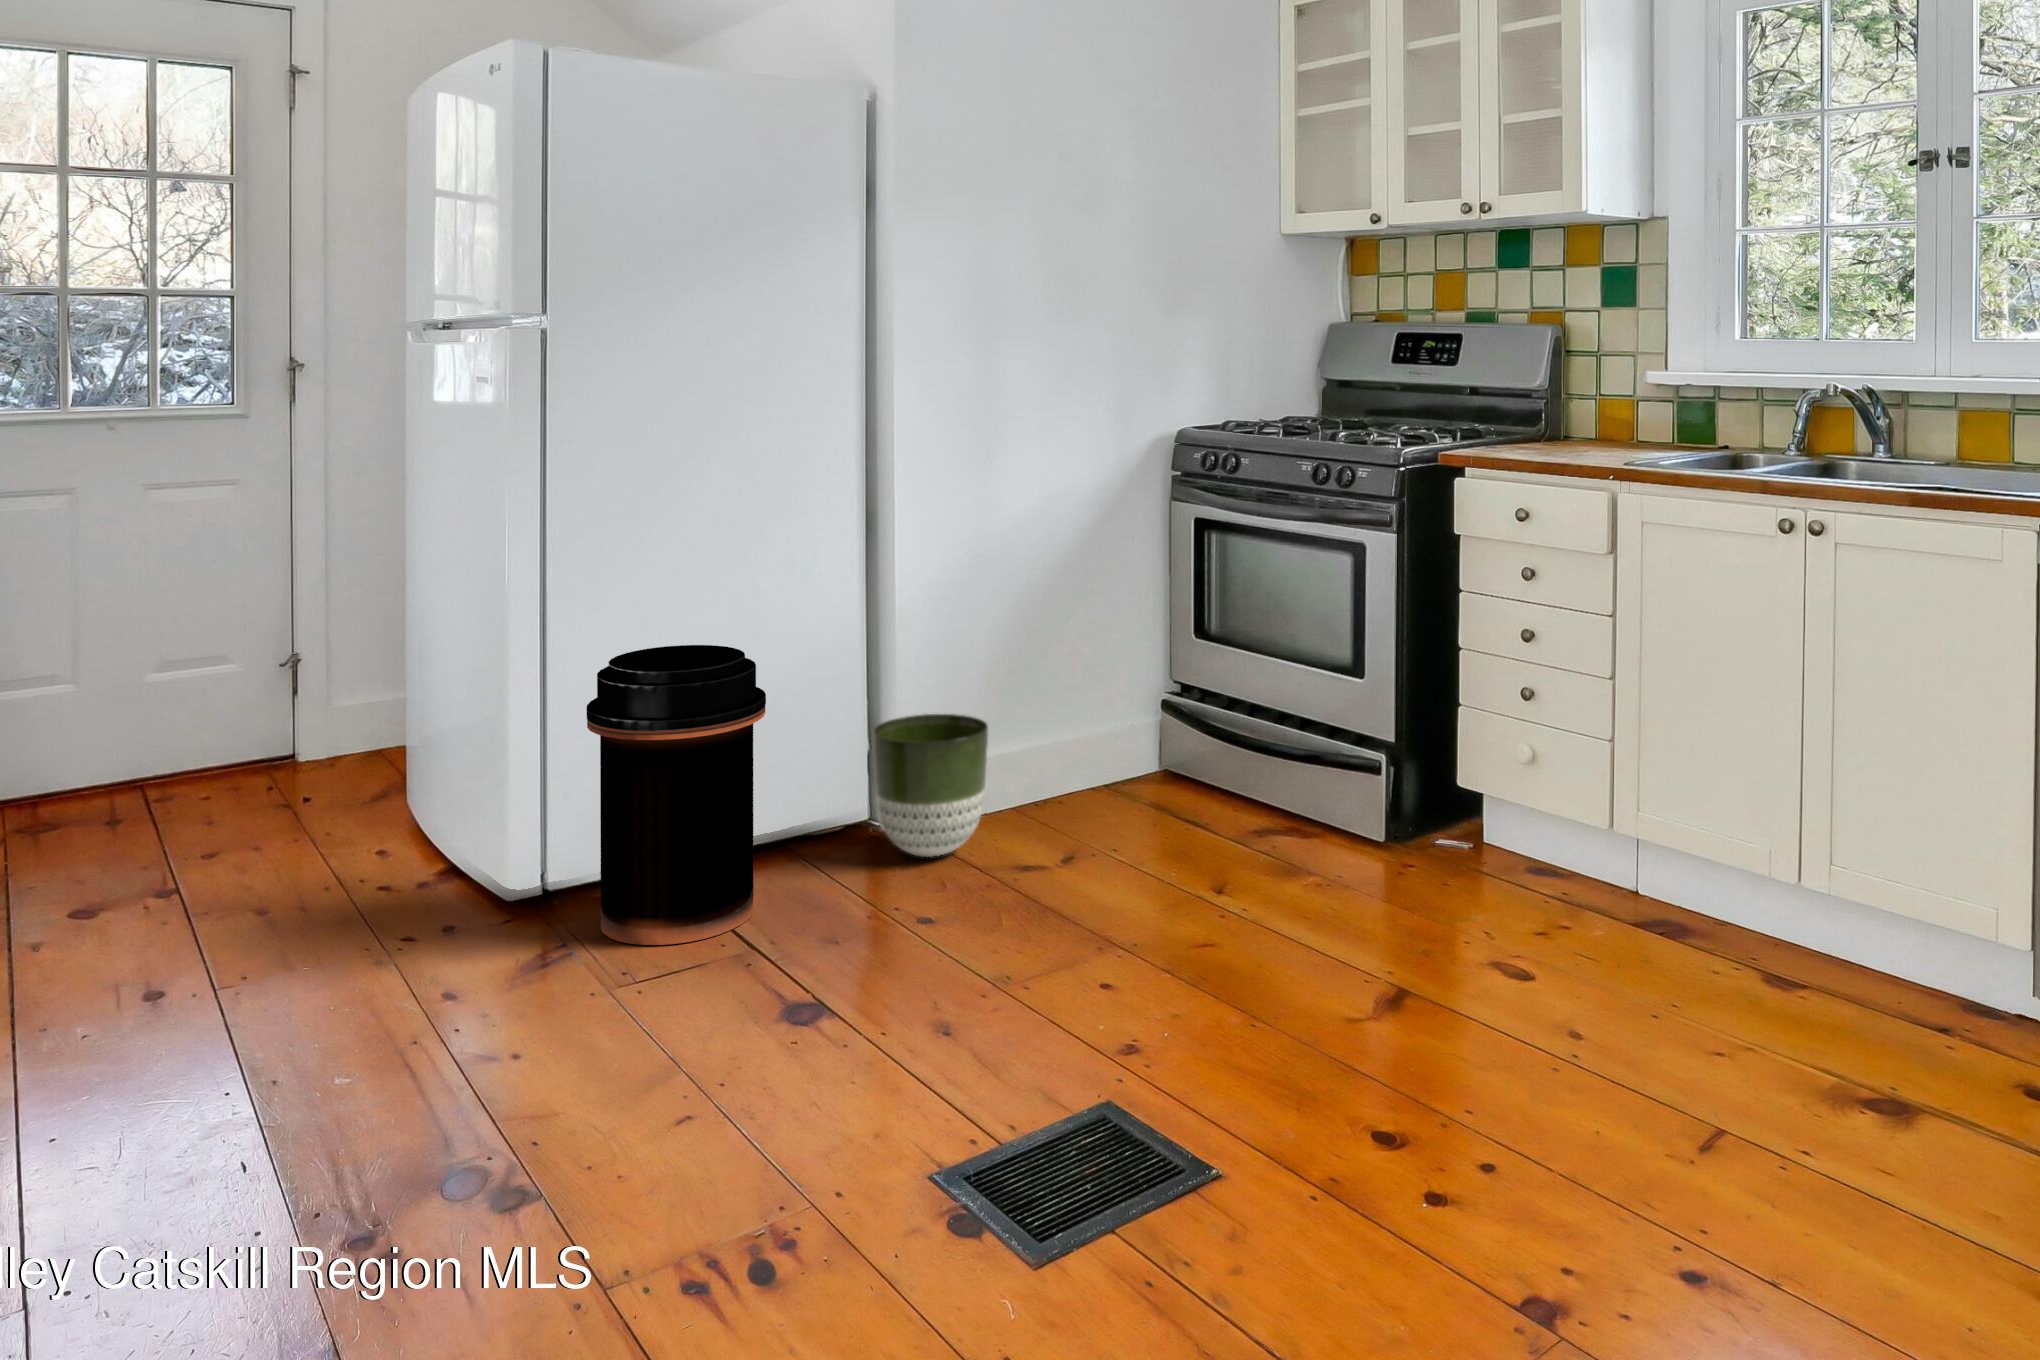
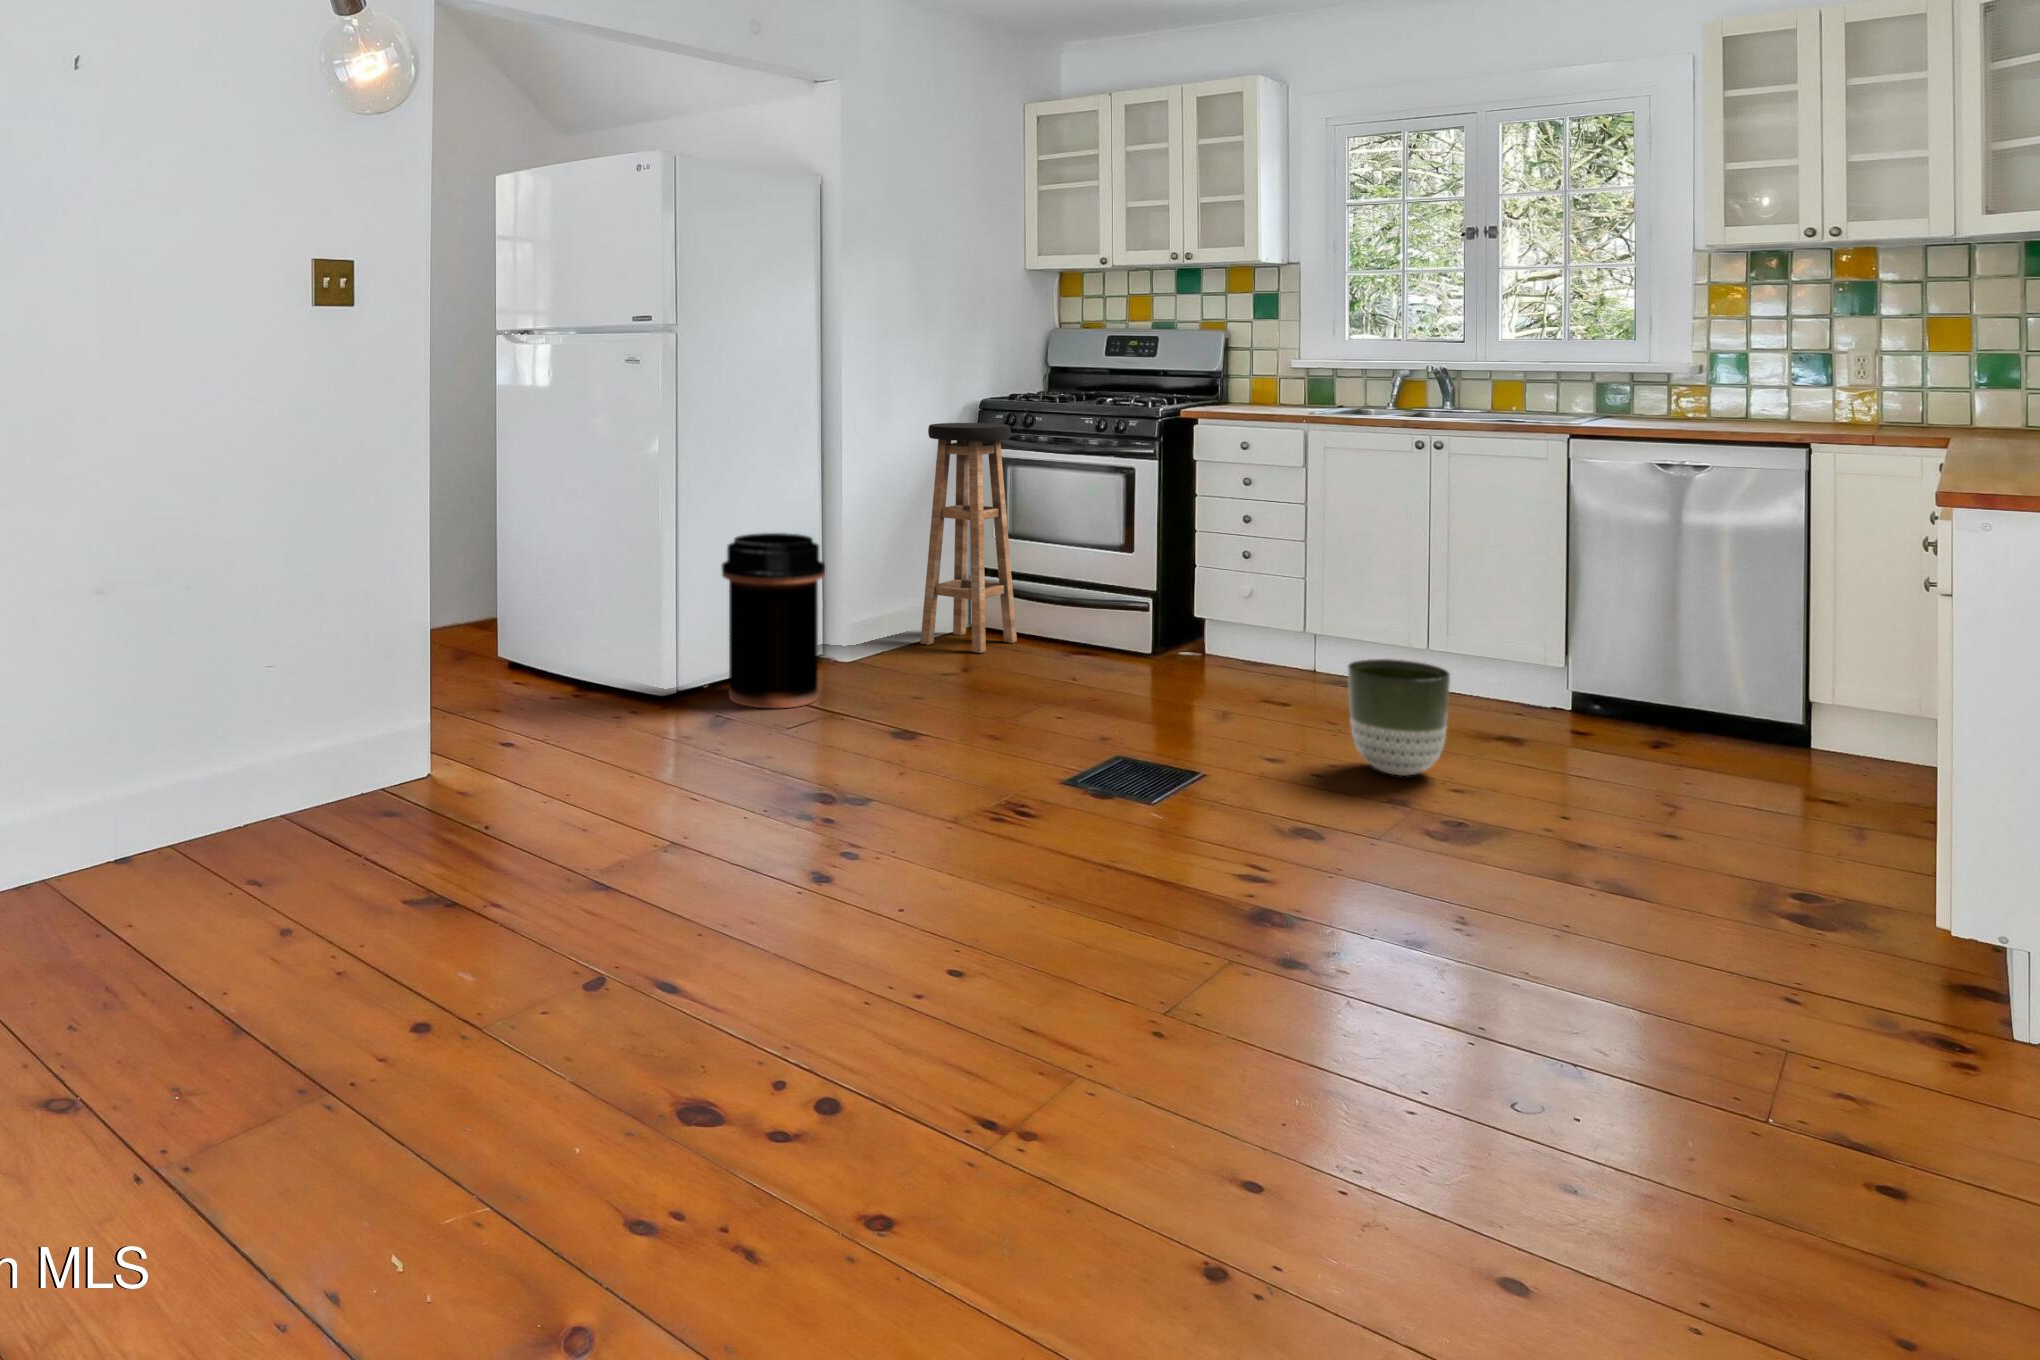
bar stool: none [1048,464,1199,829] -> present [921,423,1017,653]
planter: present [873,714,988,857] -> present [1348,659,1450,776]

